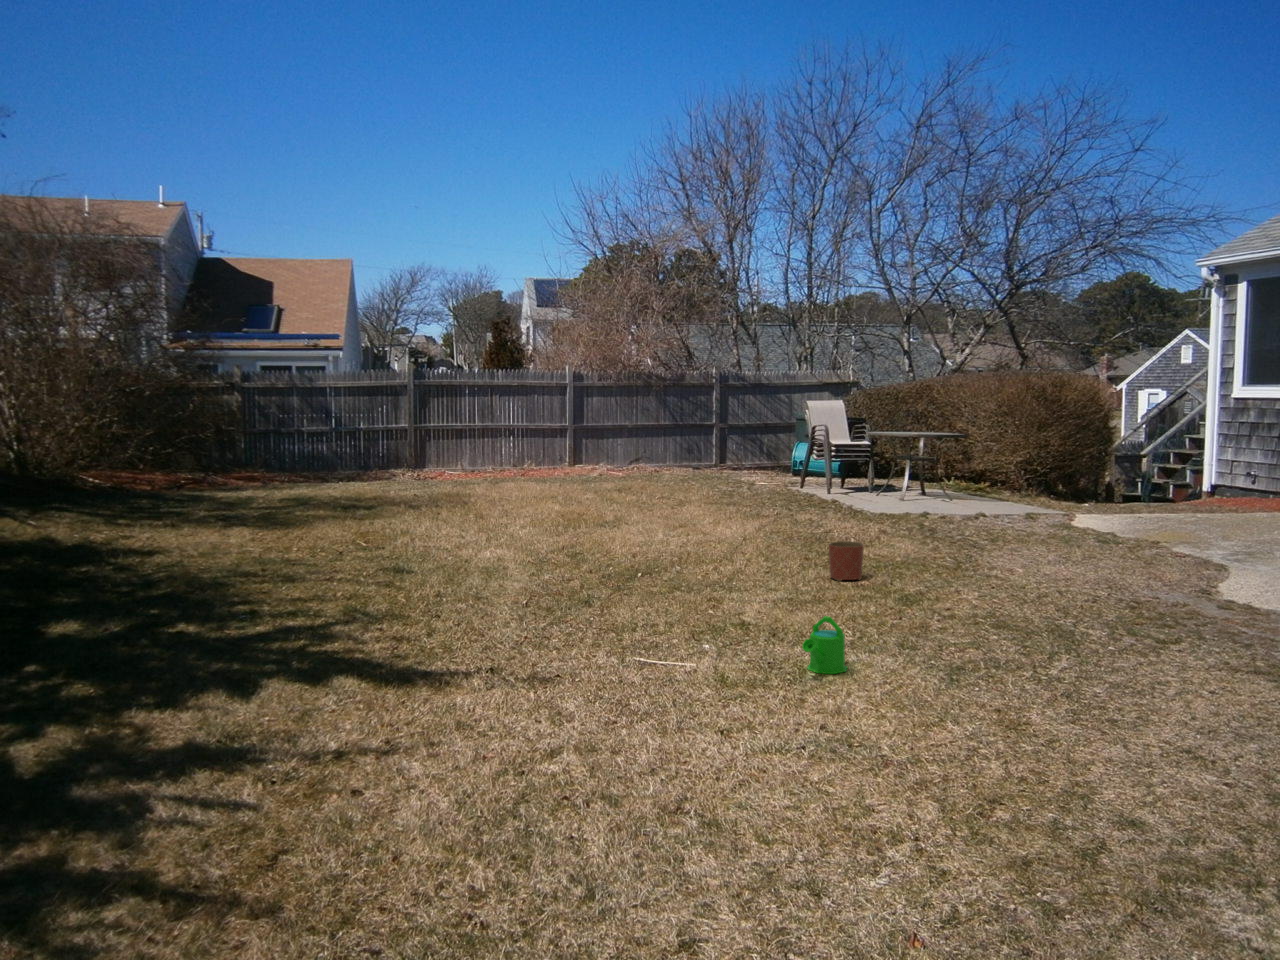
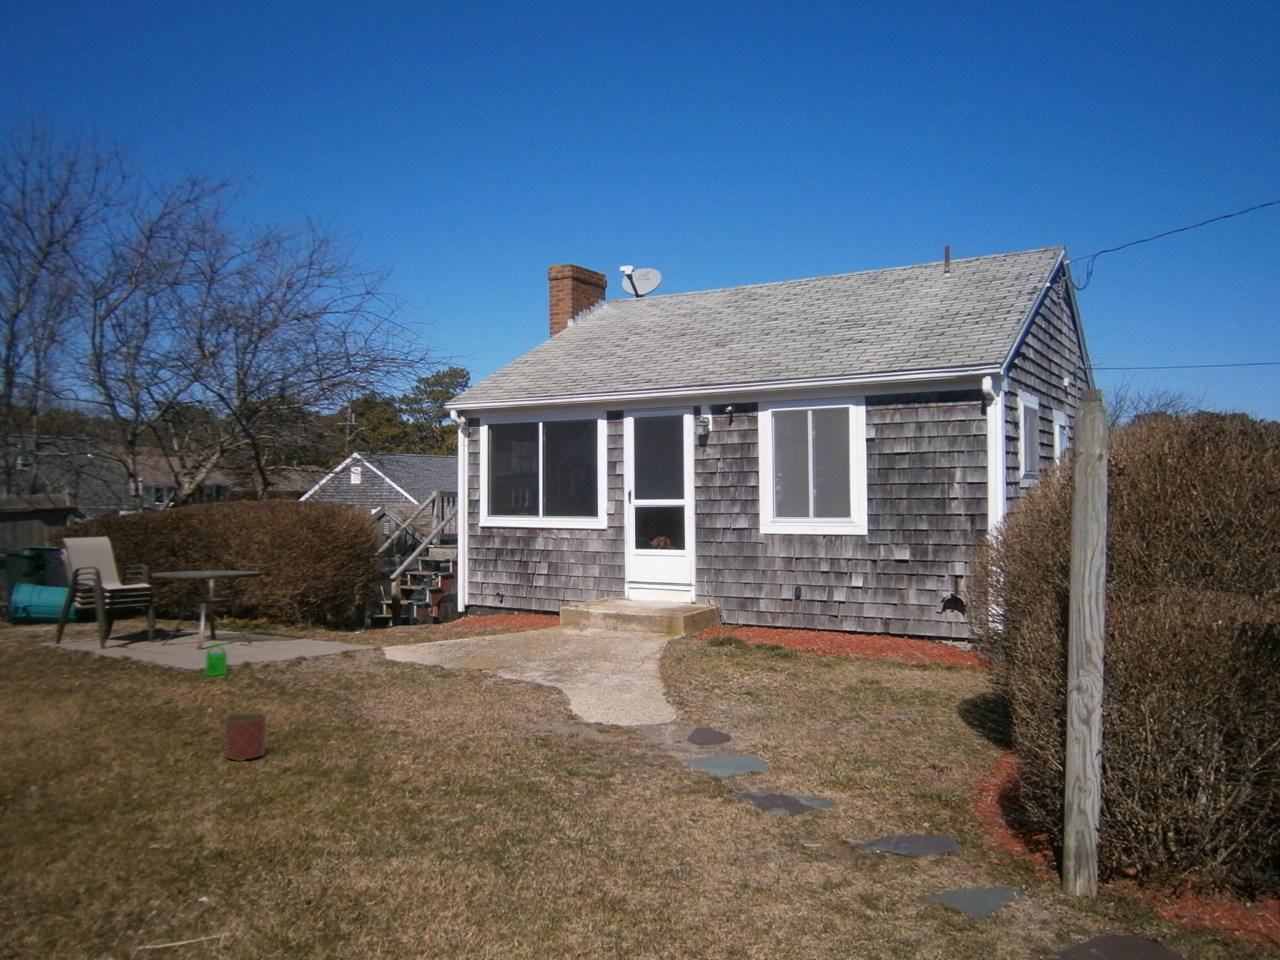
watering can: present [802,616,847,674] -> present [206,644,227,676]

